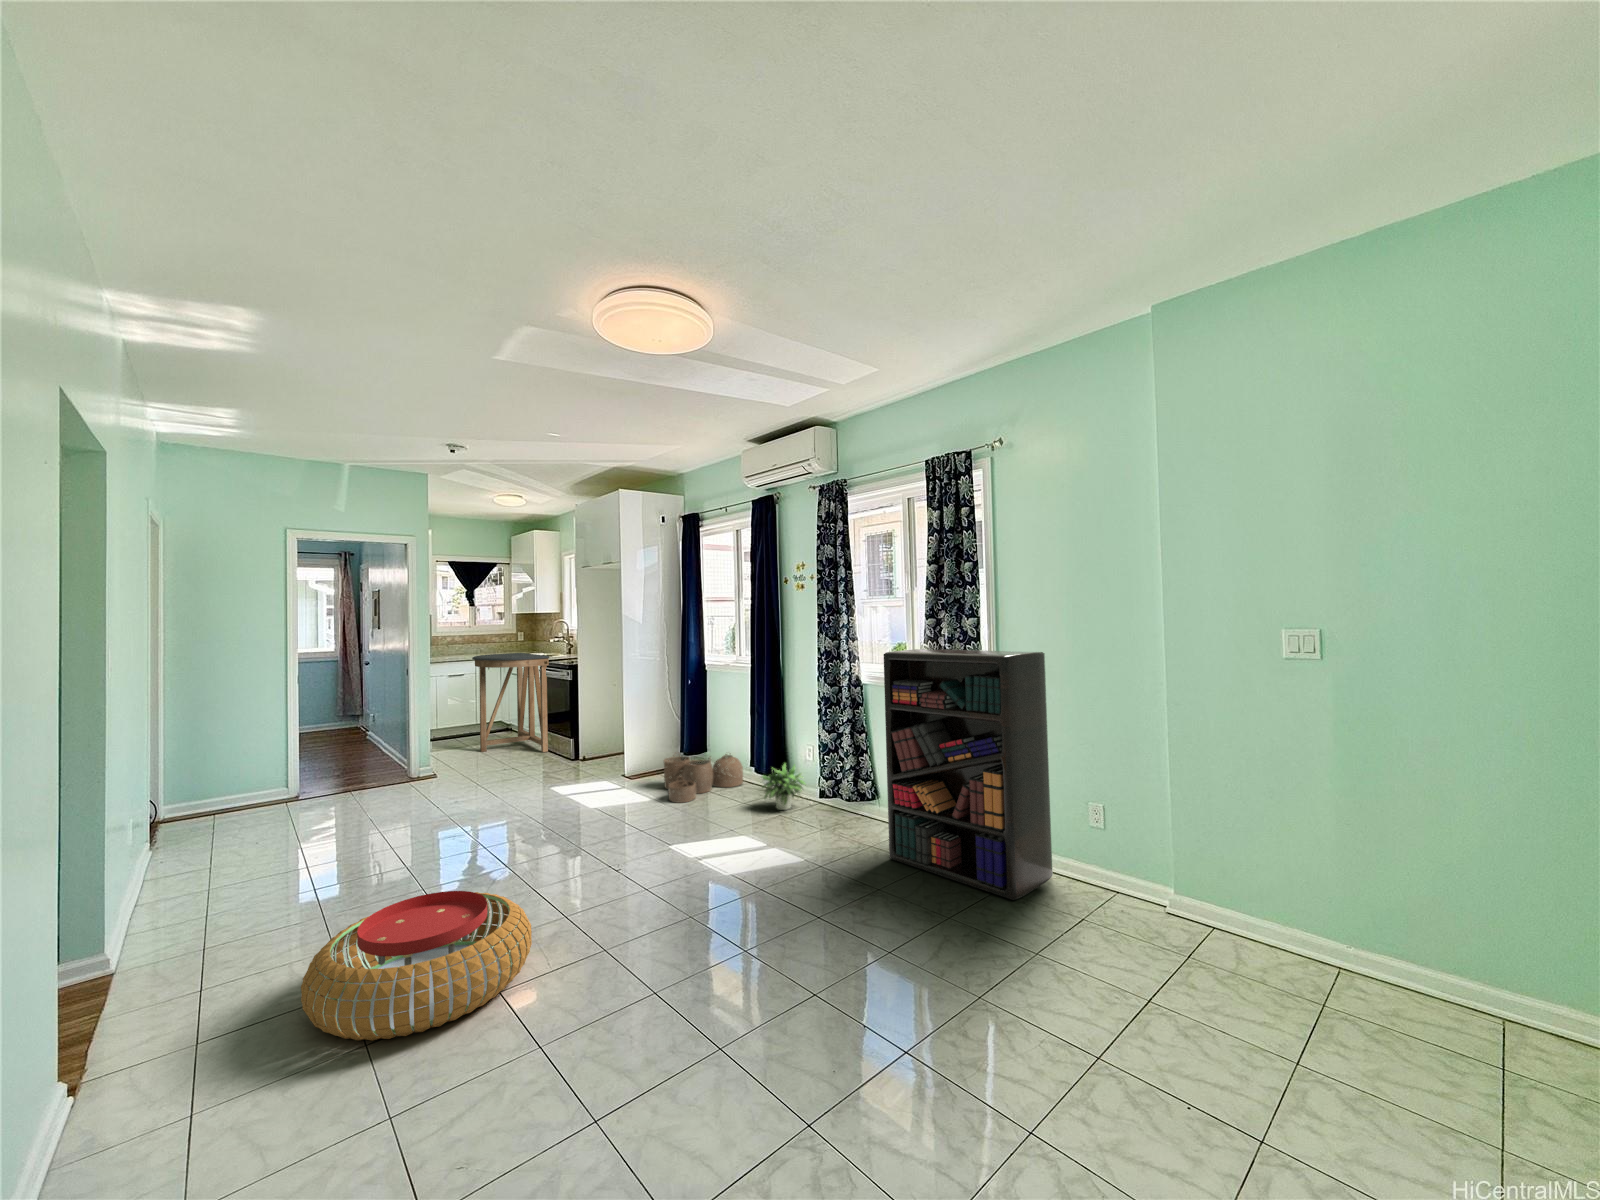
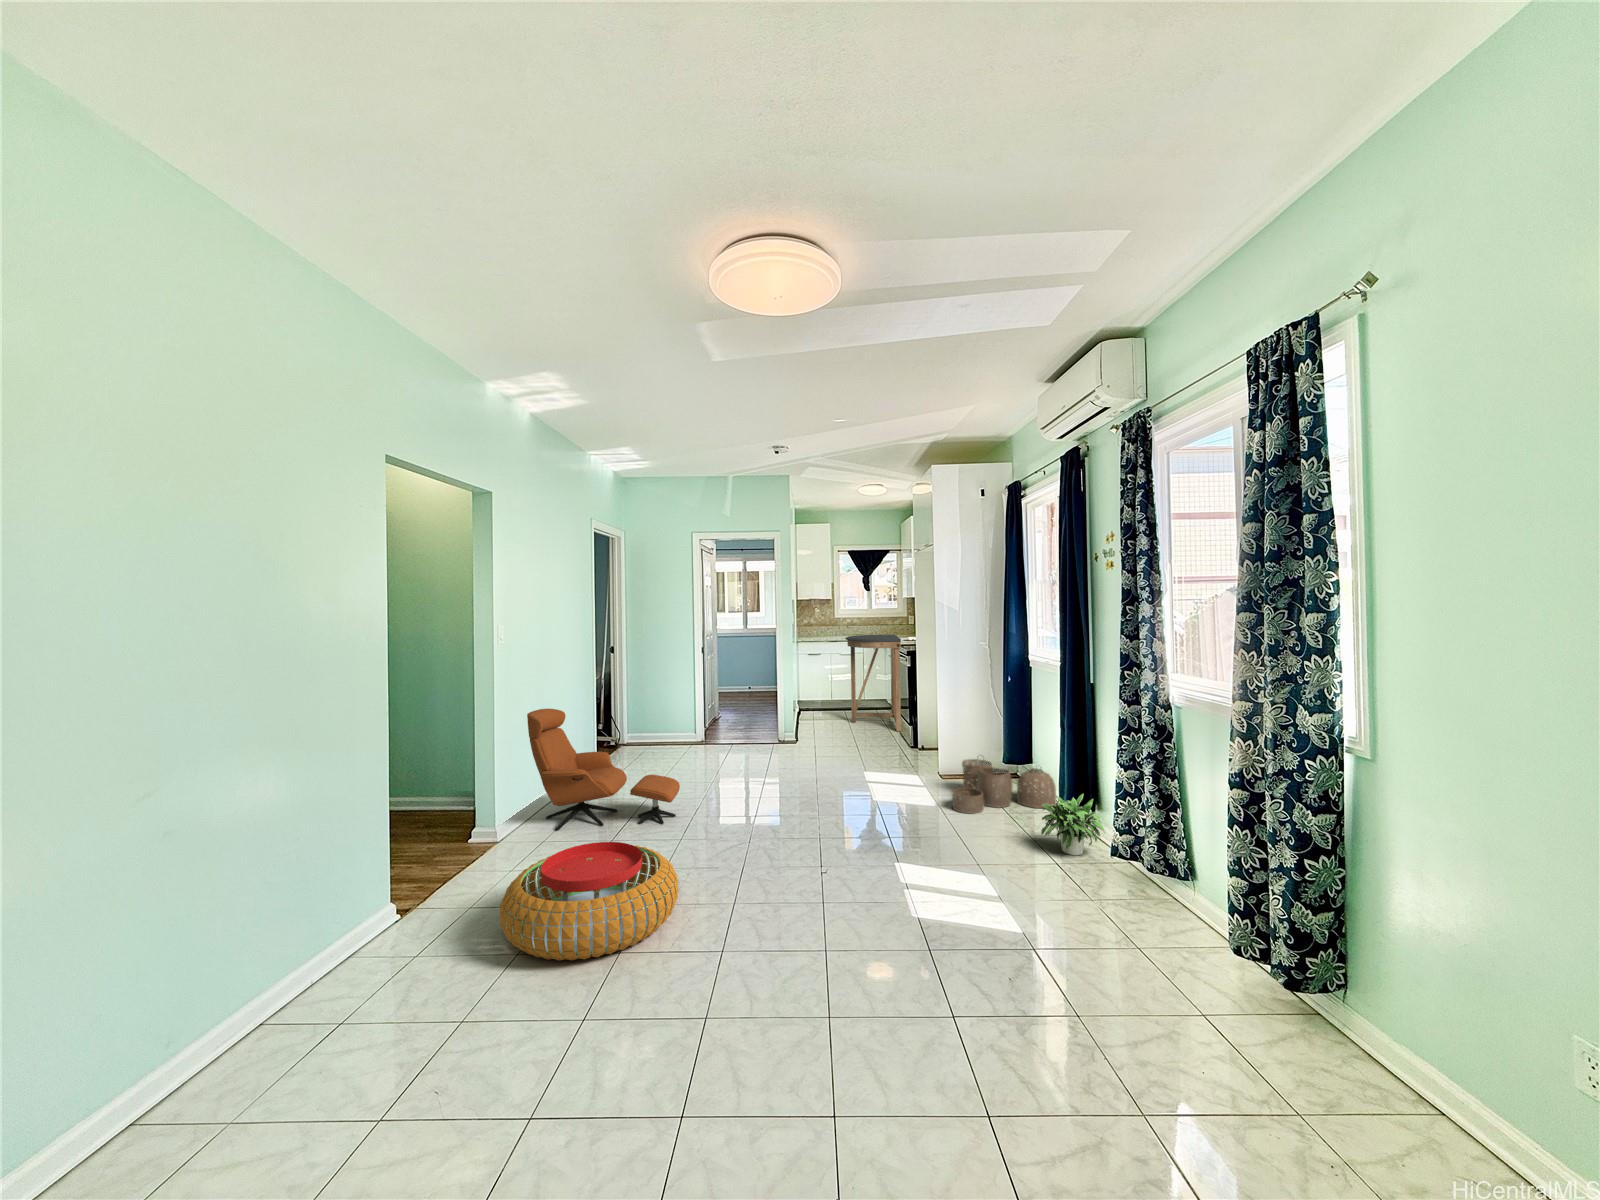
bookshelf: present [884,649,1053,900] -> none [1141,662,1482,1163]
armchair: none [132,773,390,939] -> present [527,709,680,831]

